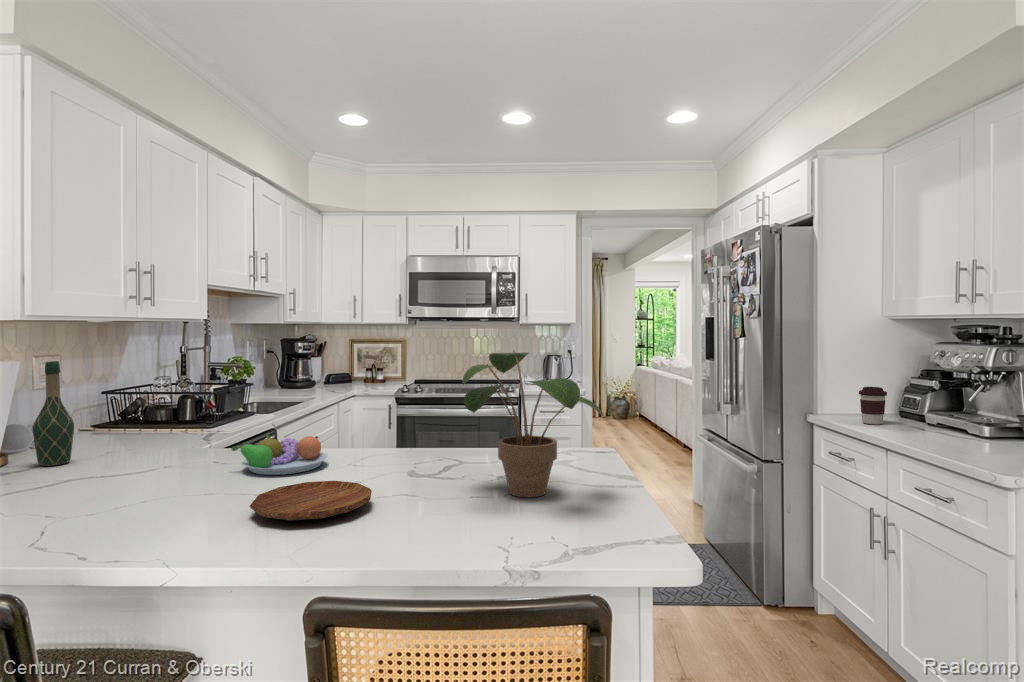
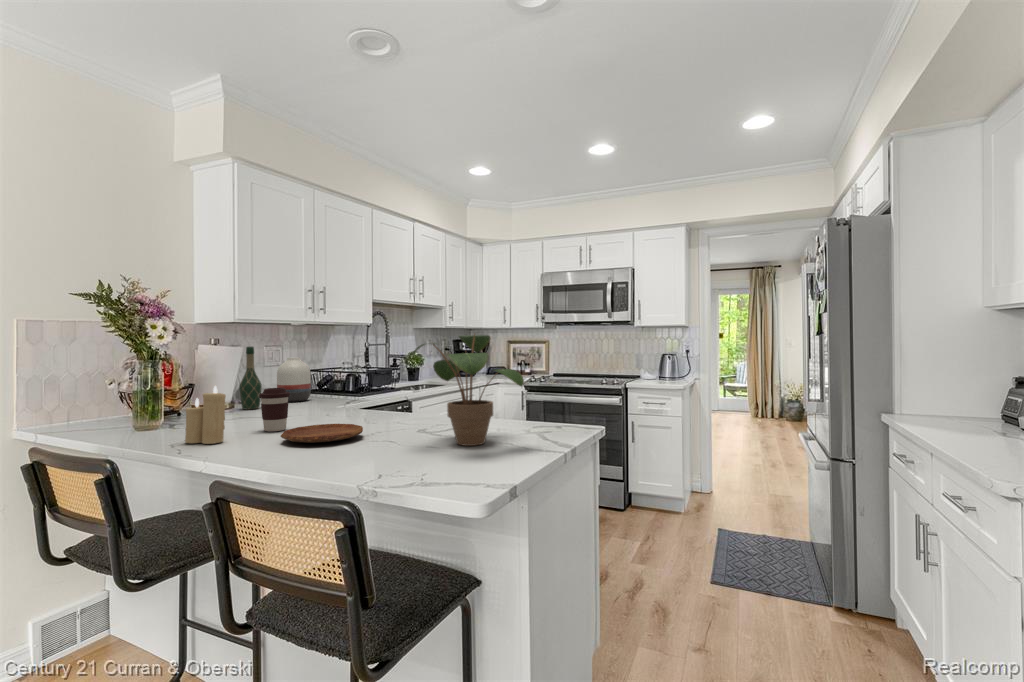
vase: none [76,374,135,445] -> present [277,357,311,402]
coffee cup: present [859,387,887,424] -> present [259,388,290,432]
fruit bowl: present [232,433,328,475] -> none [324,395,386,422]
candle: none [72,442,150,546] -> present [185,386,226,444]

